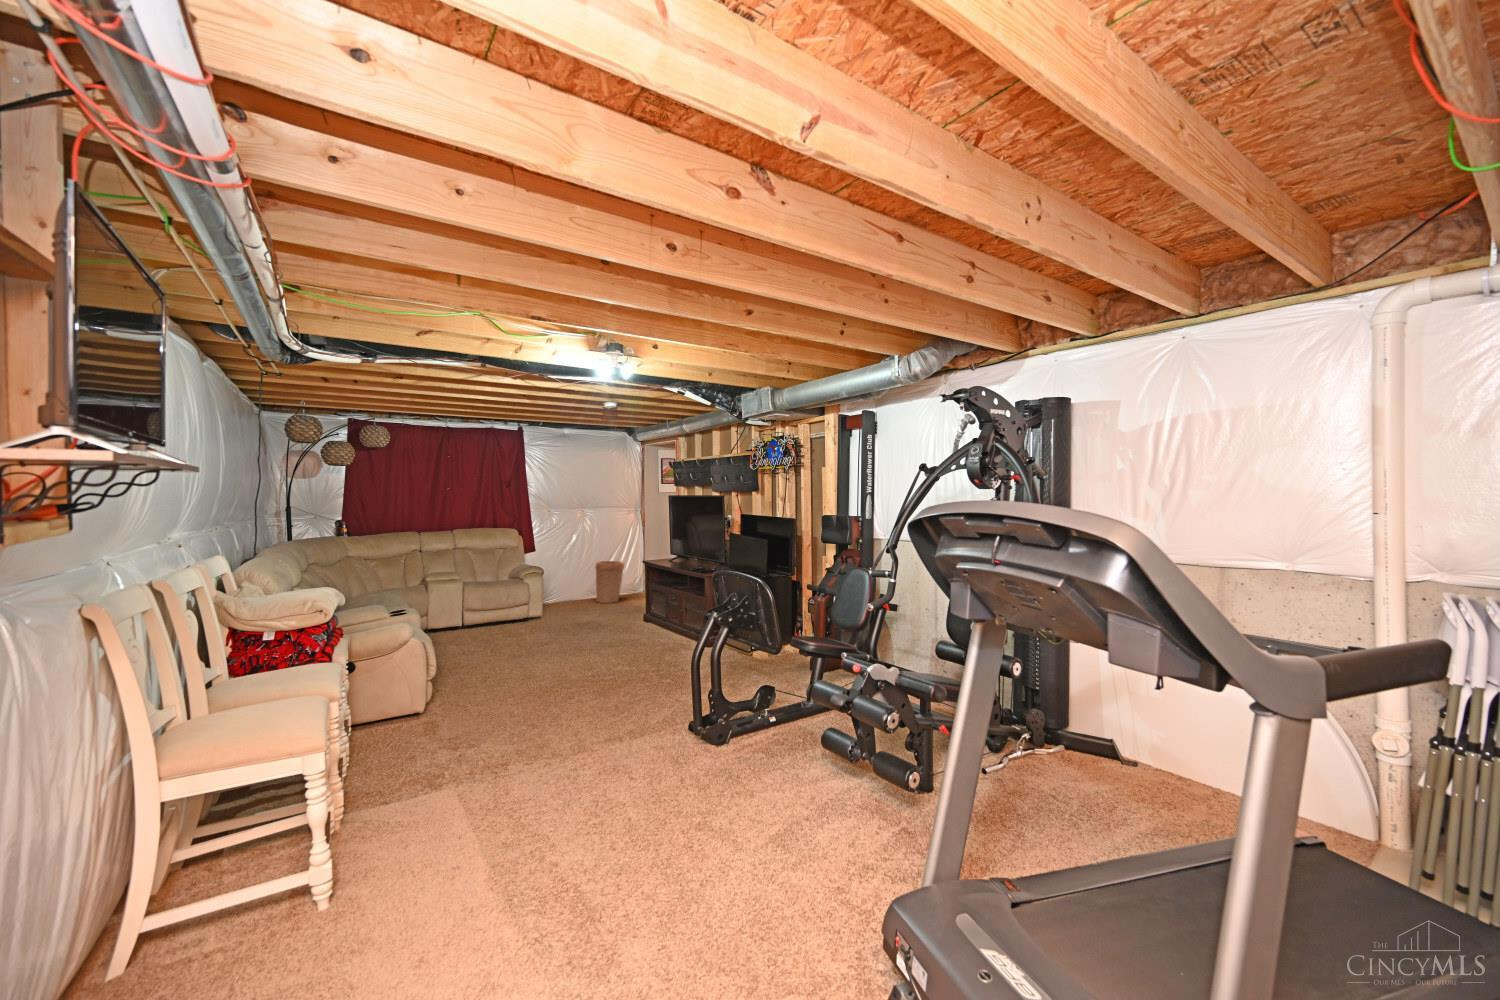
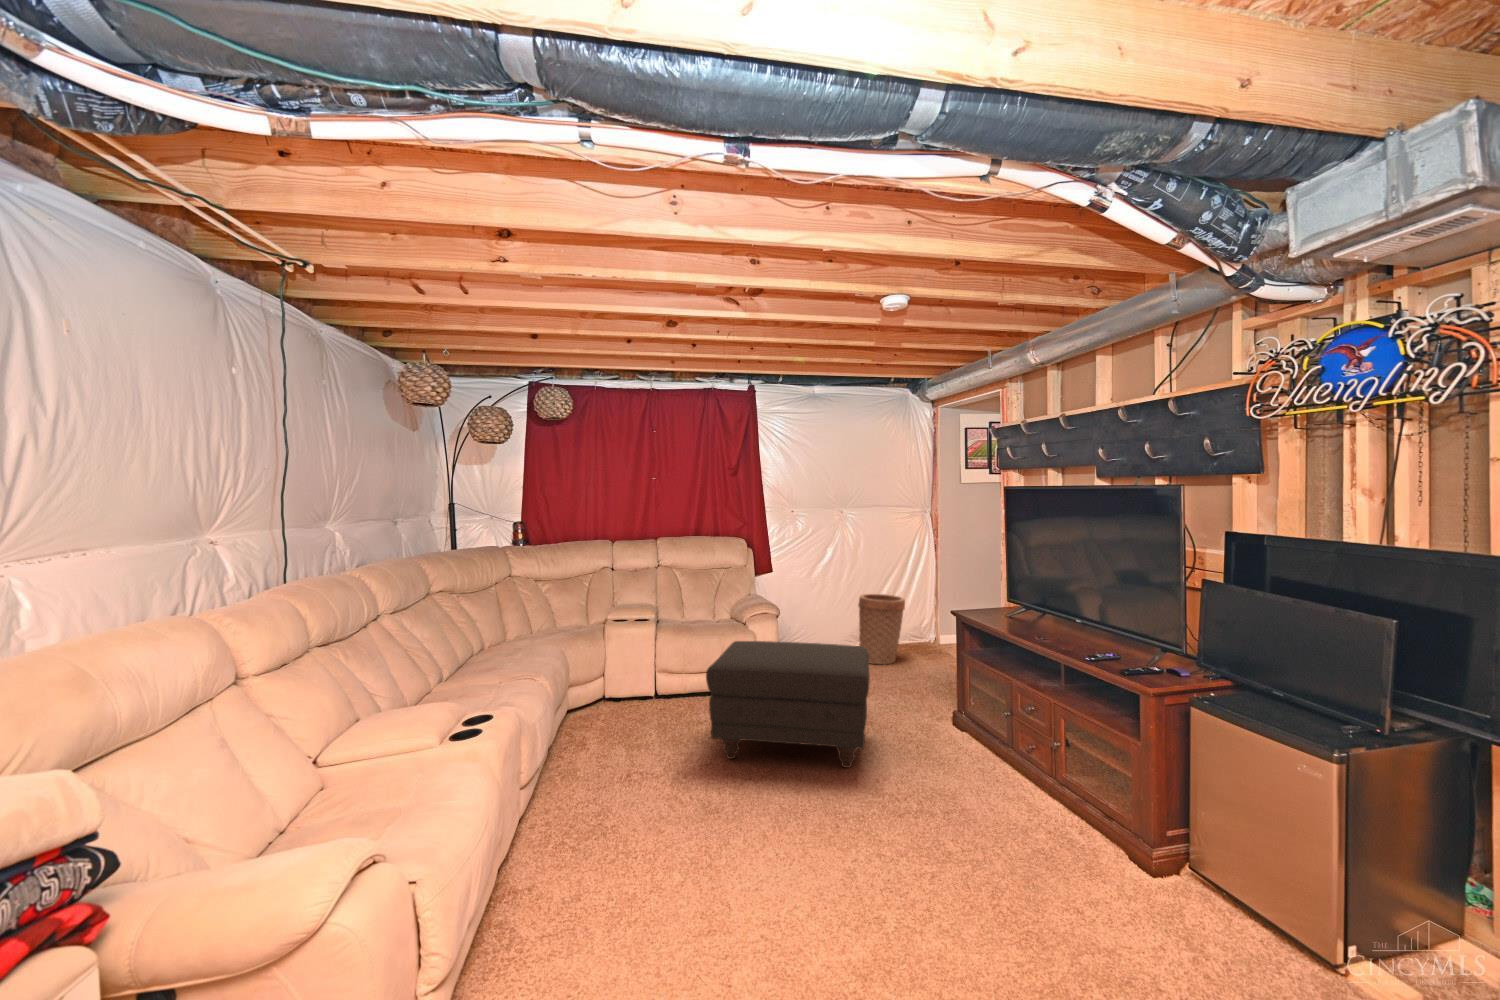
ottoman: none [503,583,596,646] -> present [706,641,870,768]

